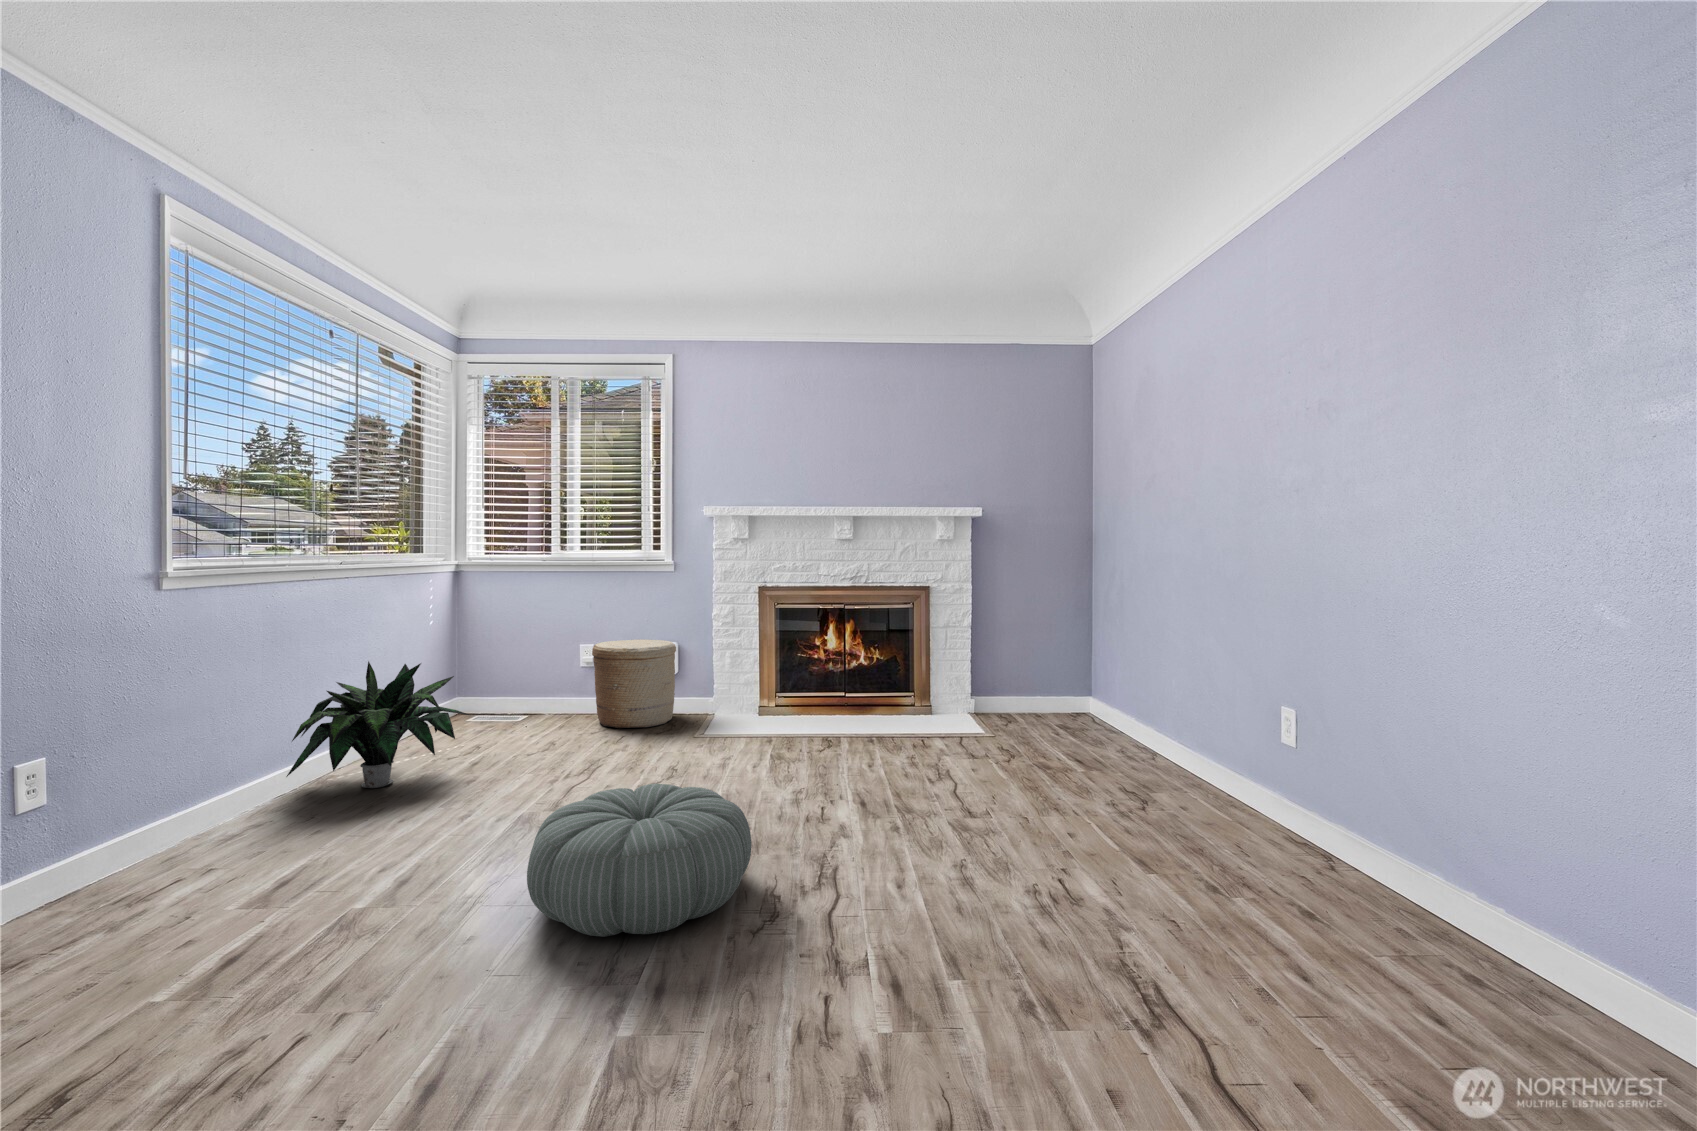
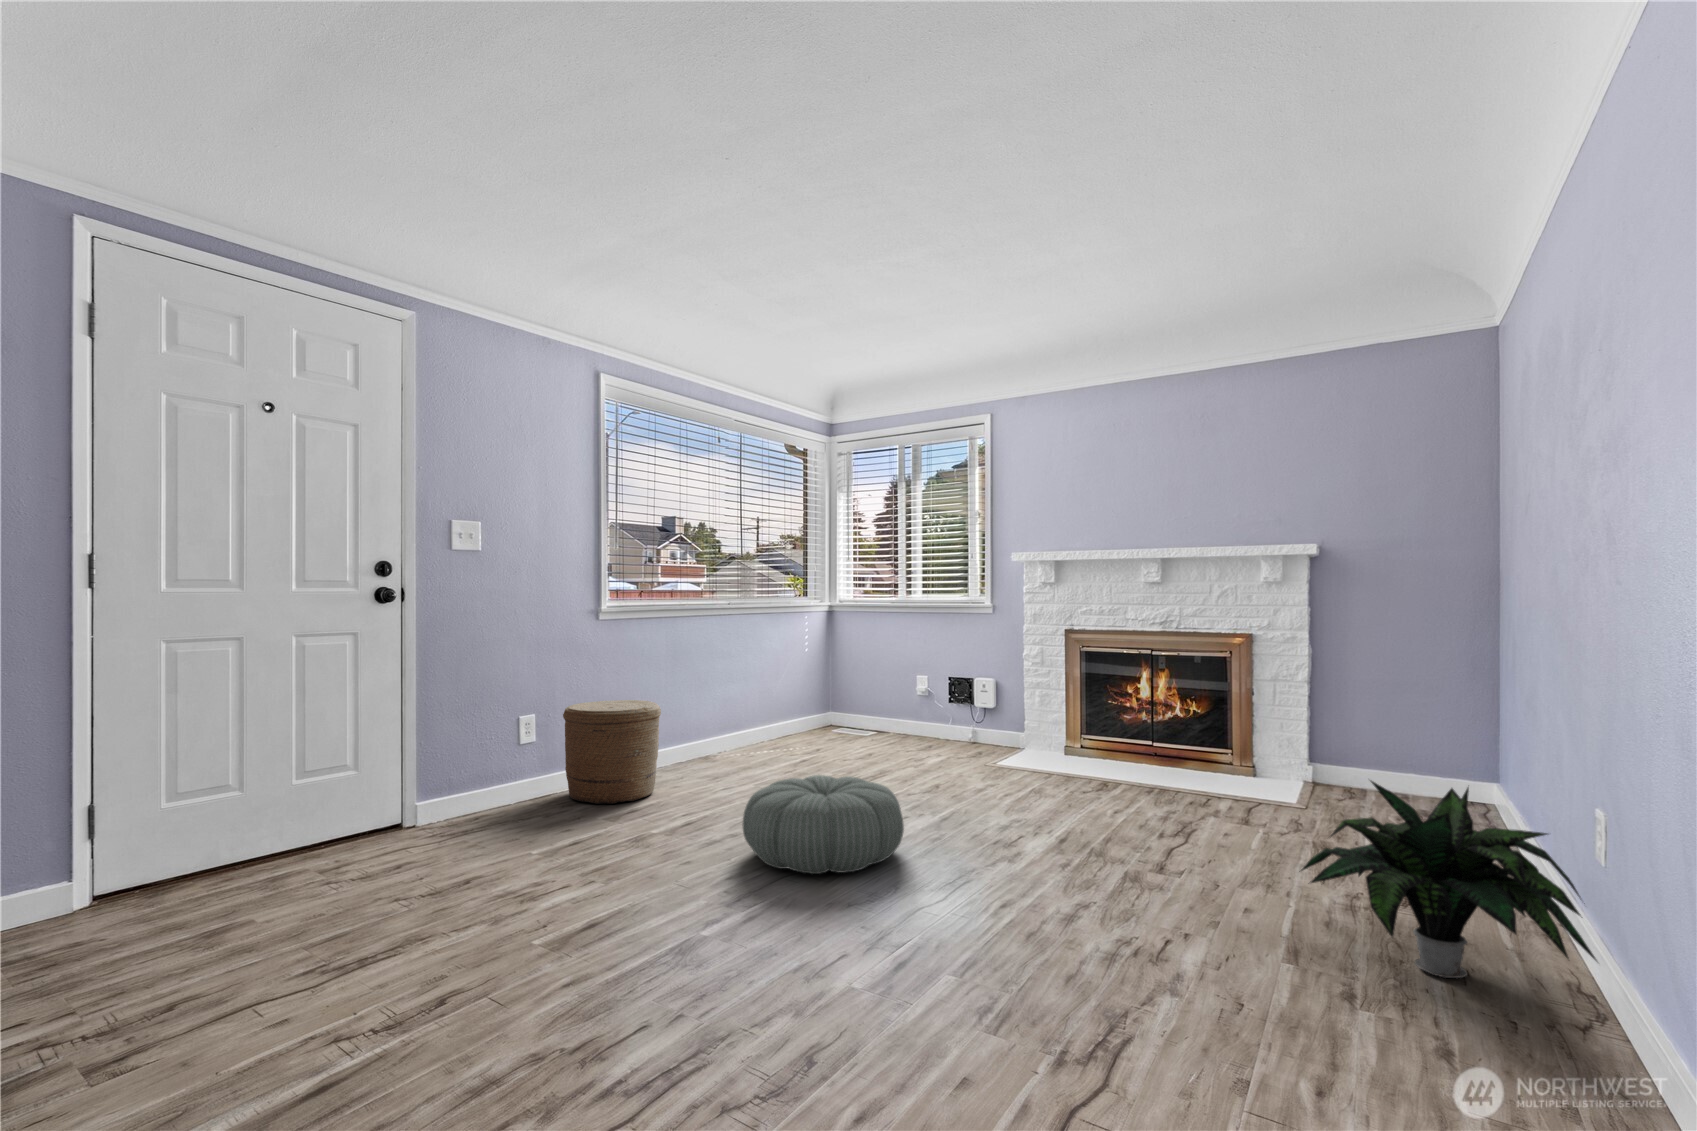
woven basket: present [592,640,676,728] -> present [563,700,661,804]
potted plant: present [286,661,469,788] -> present [1301,781,1597,978]

